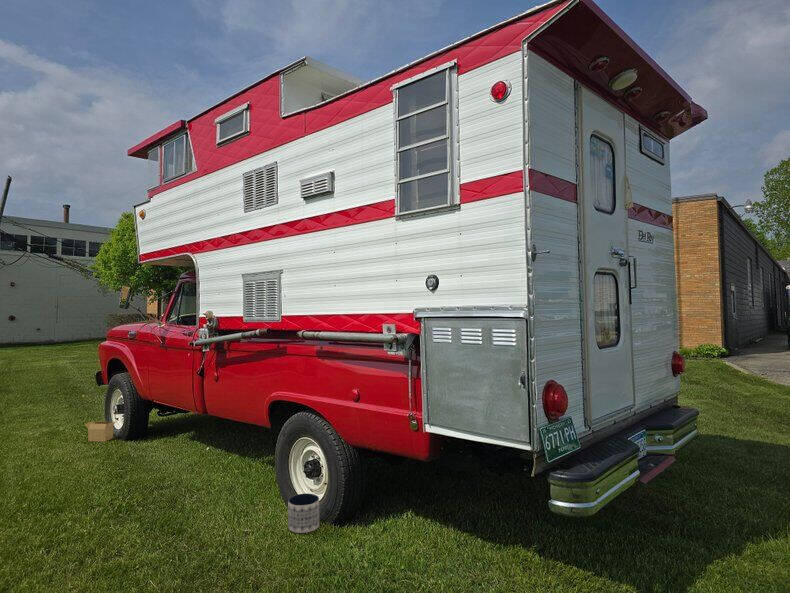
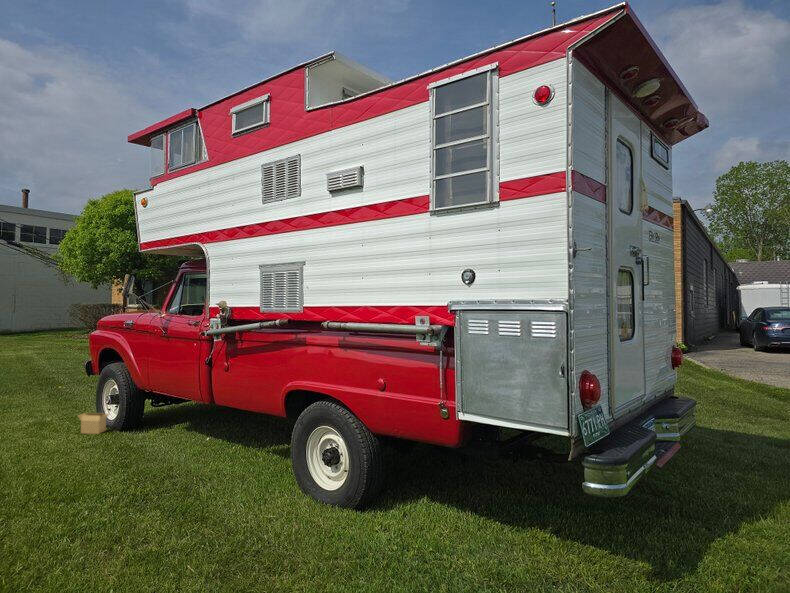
planter: present [288,493,319,533] -> none [313,483,344,521]

